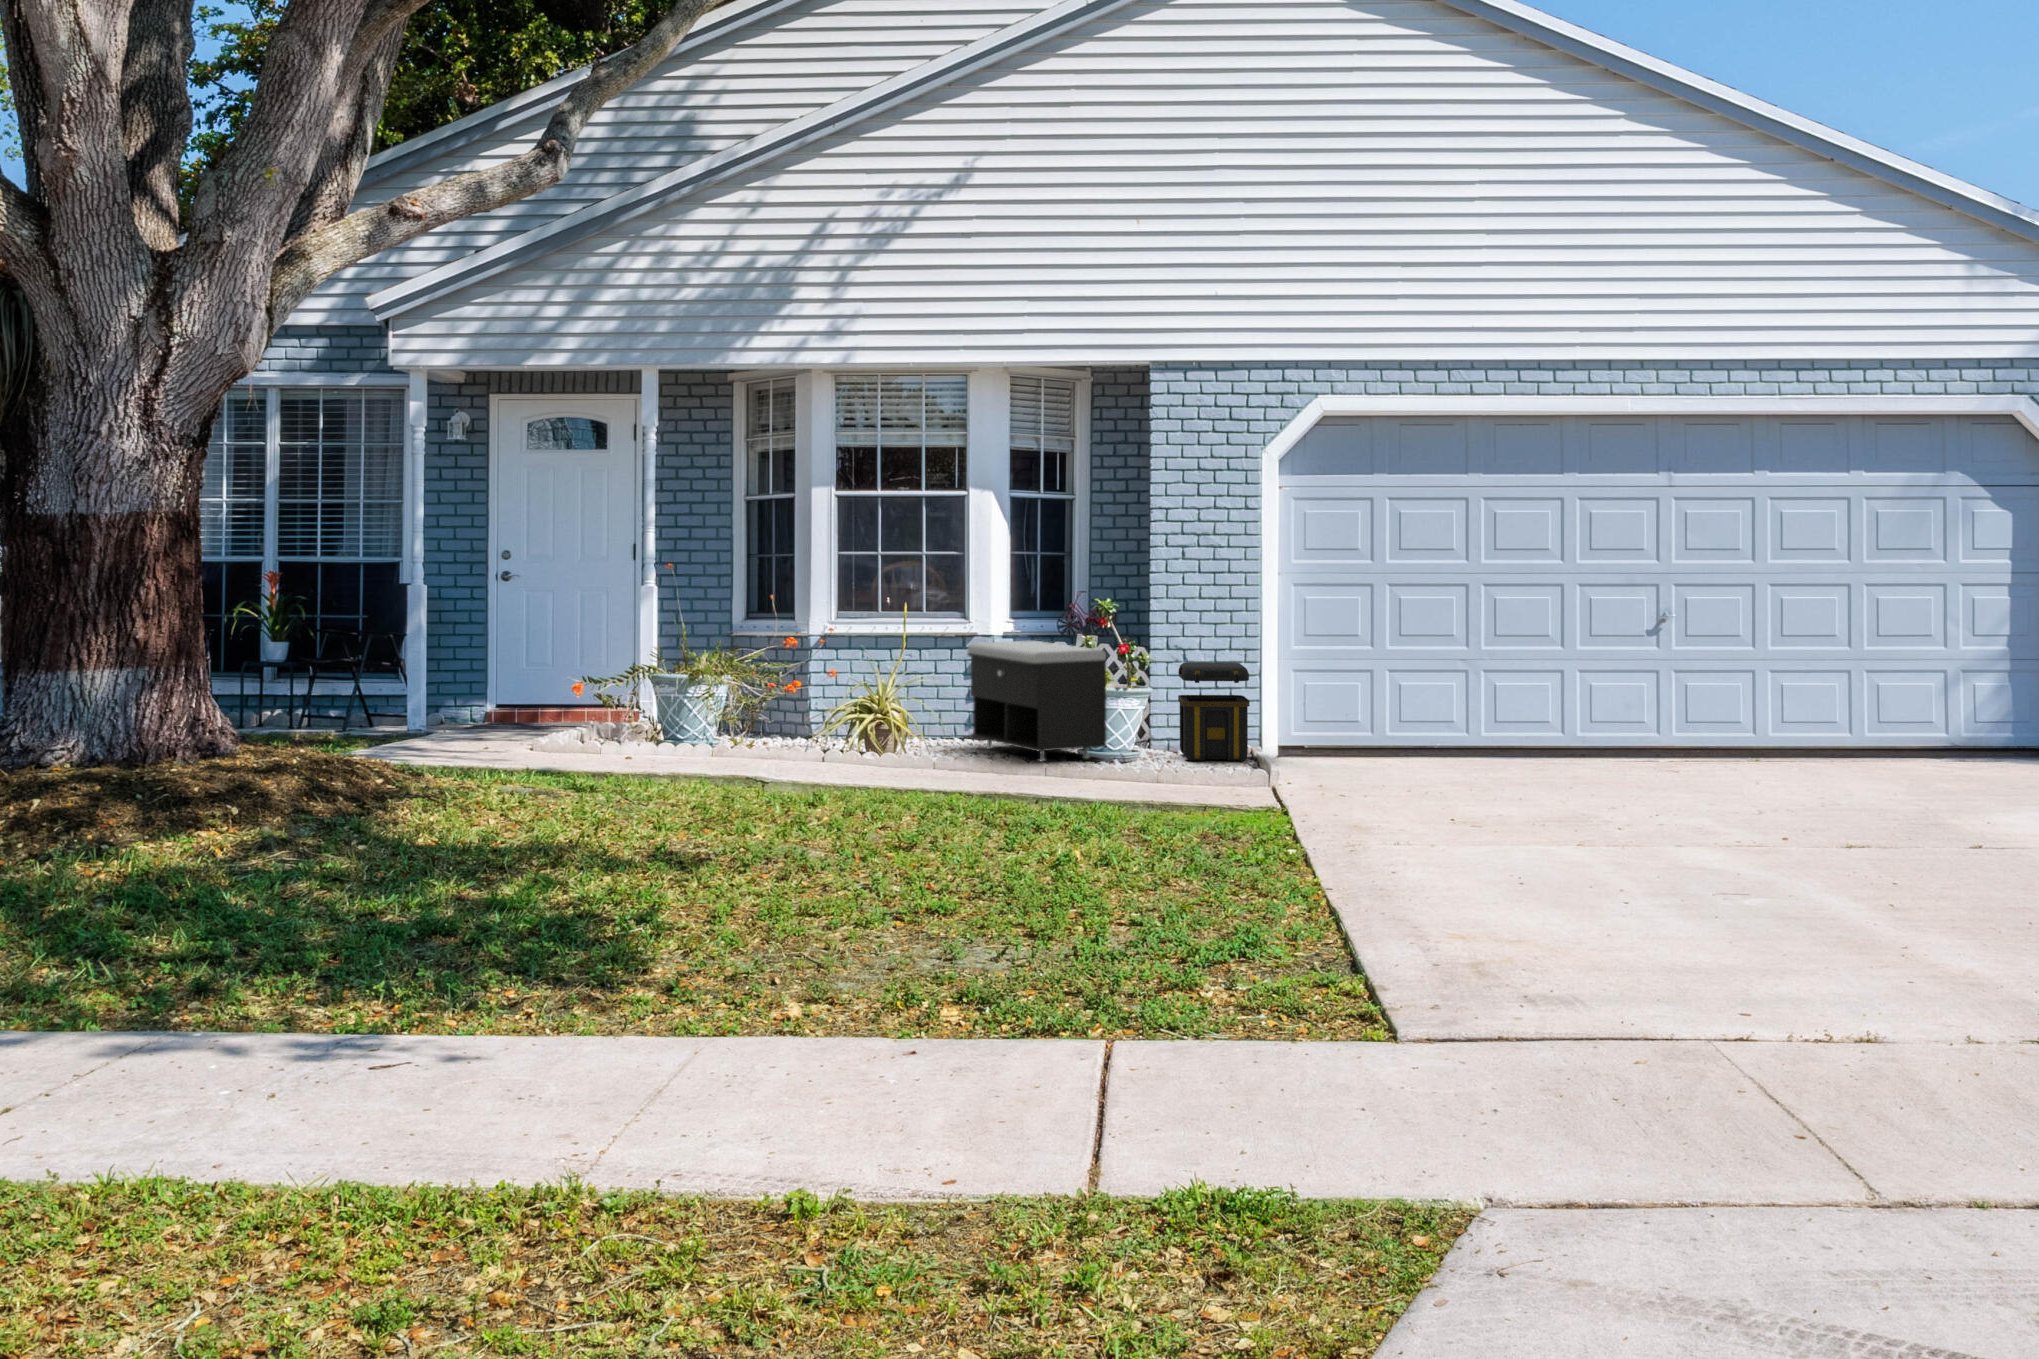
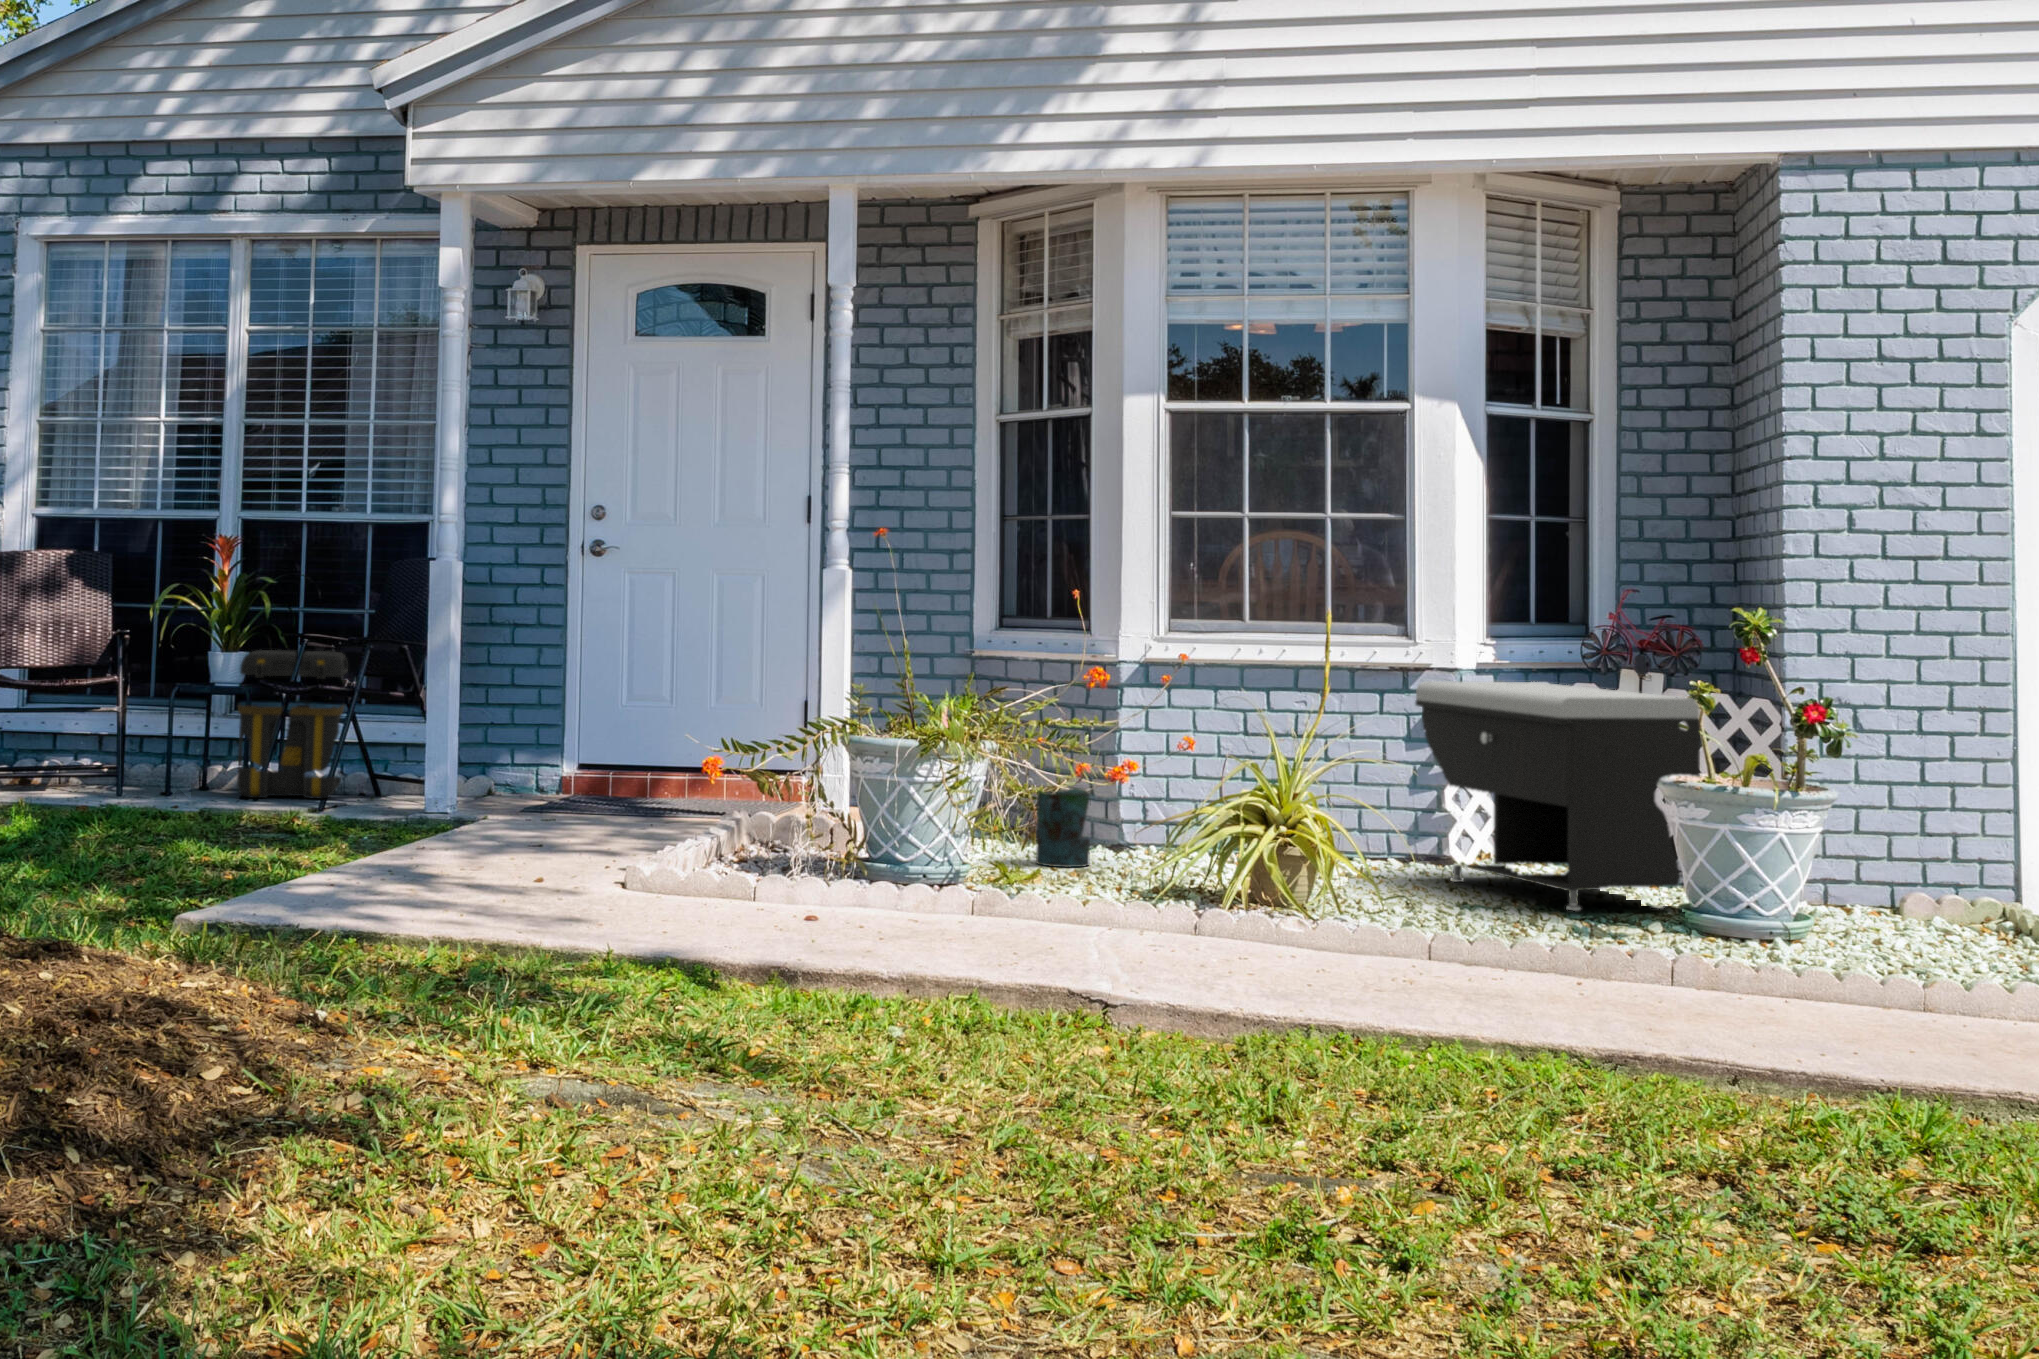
toolbox: present [1178,662,1250,761] -> present [237,650,348,798]
watering can: none [765,698,797,750] -> present [1036,786,1090,867]

